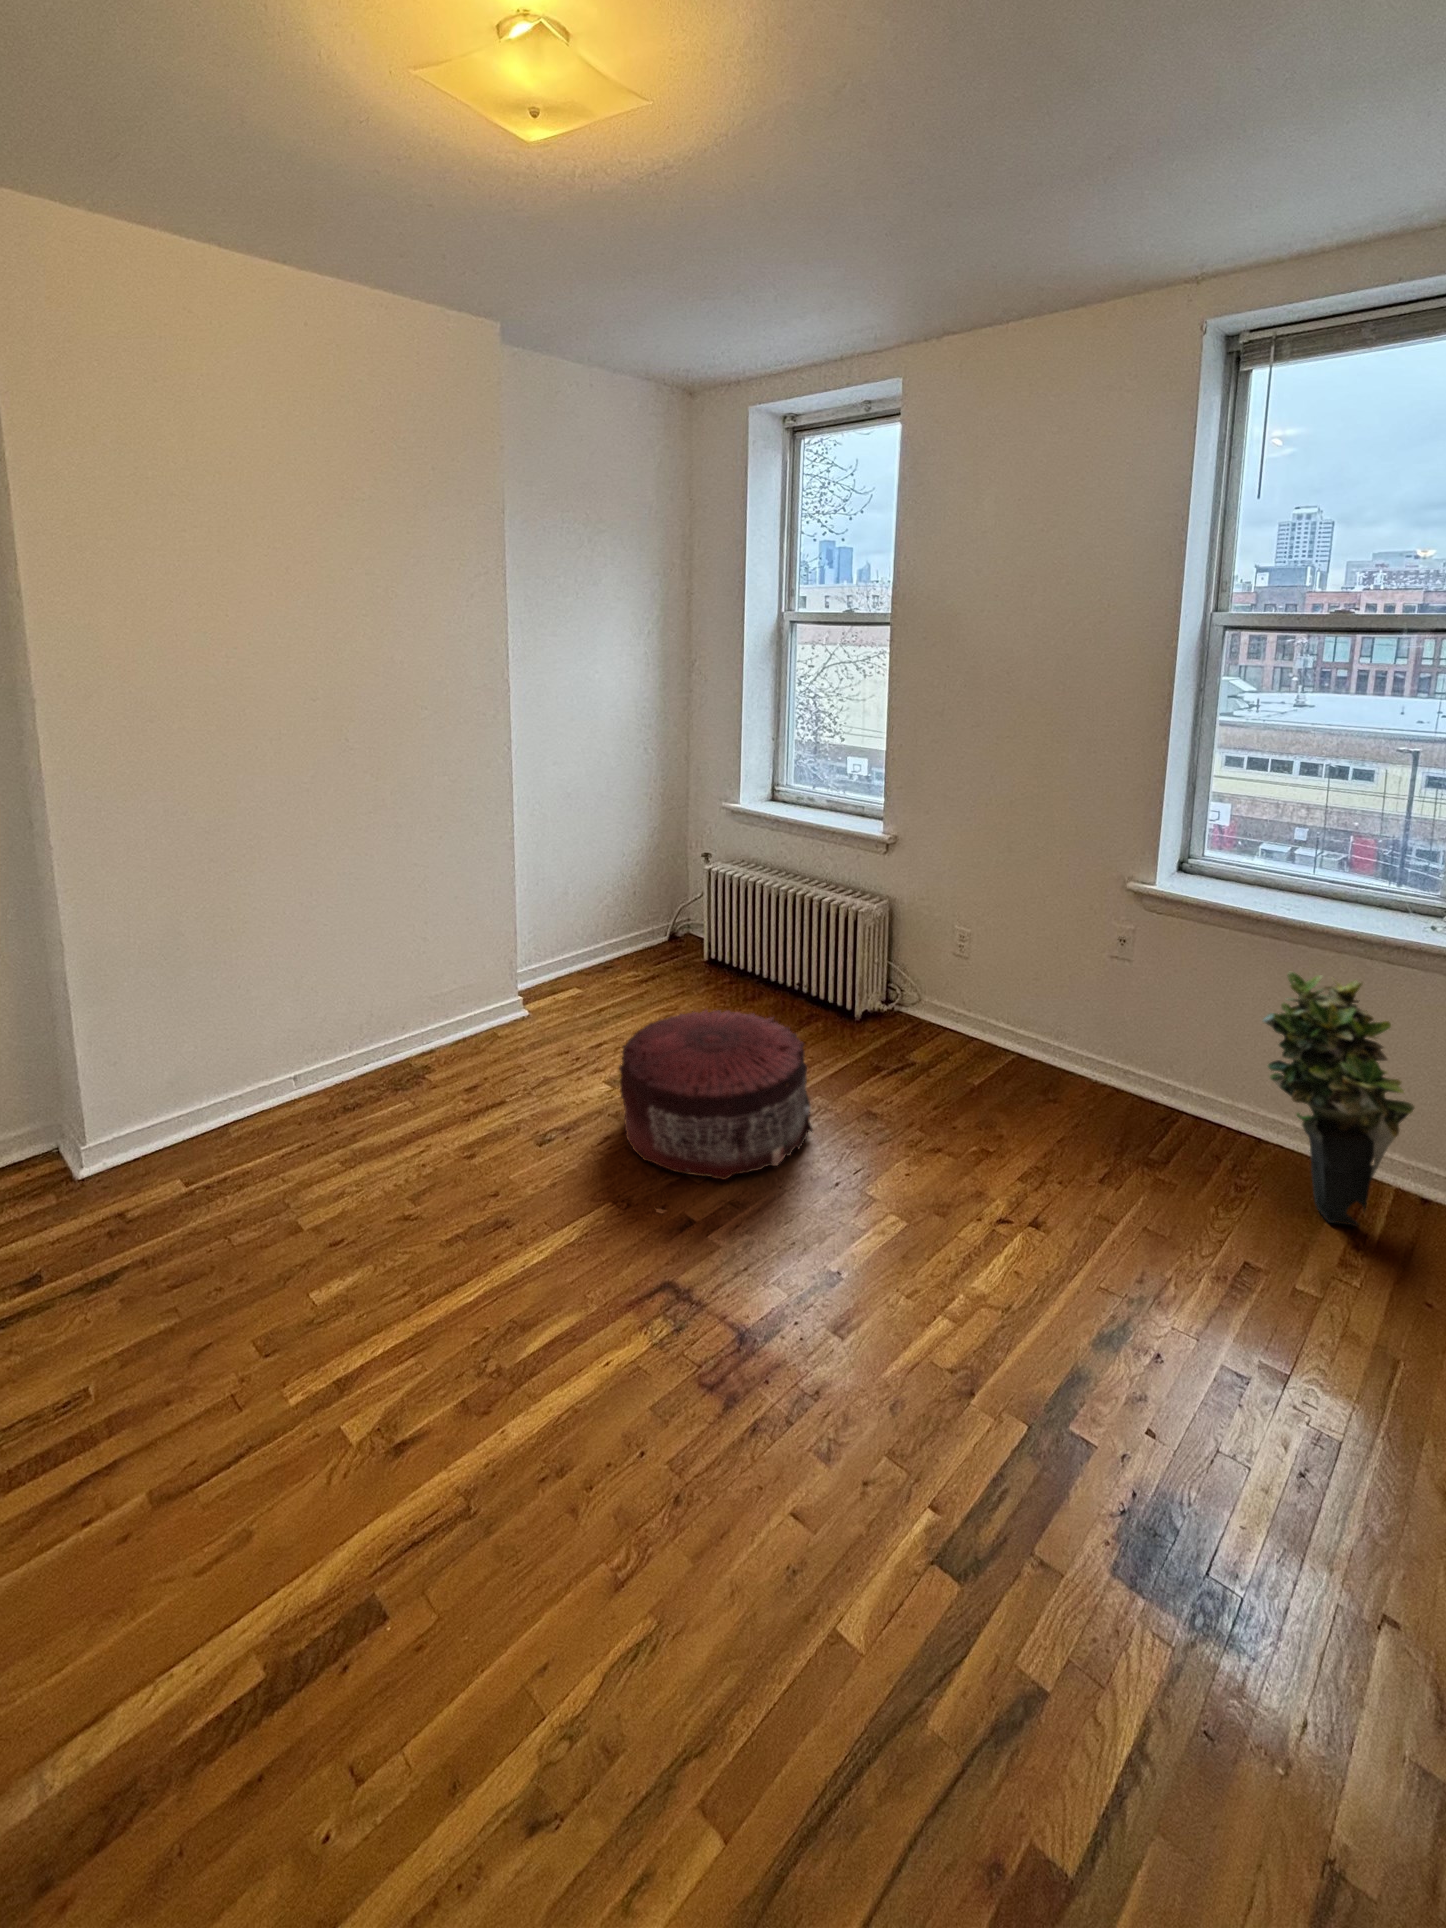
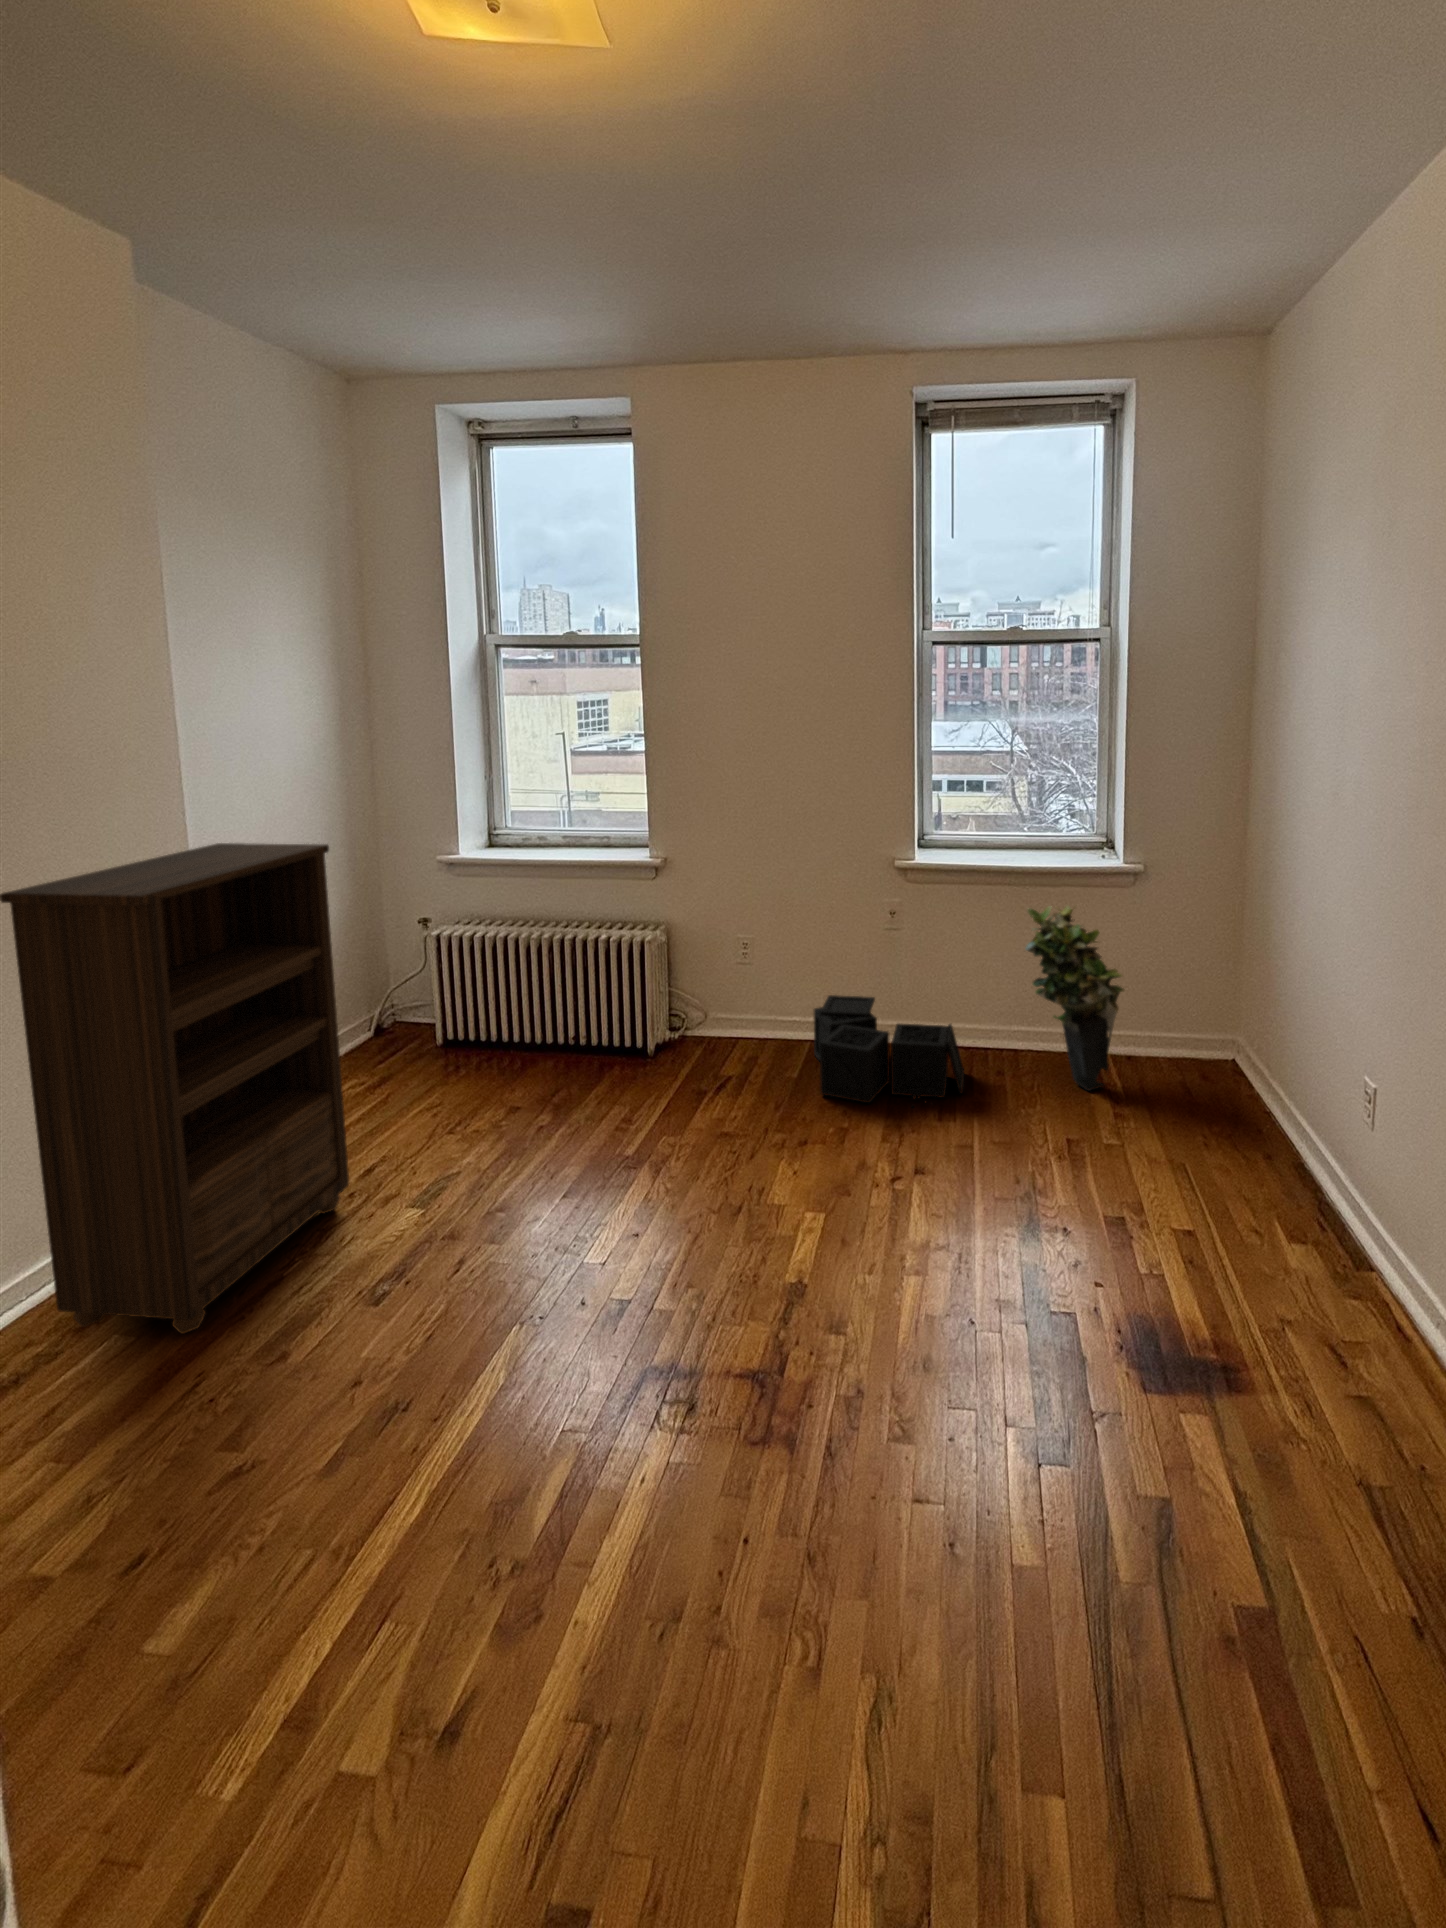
bookshelf: none [371,775,576,1113] -> present [0,843,349,1334]
pouf: present [619,1010,813,1180] -> none [459,1064,690,1268]
storage bin: none [987,1010,1171,1164] -> present [814,995,964,1107]

